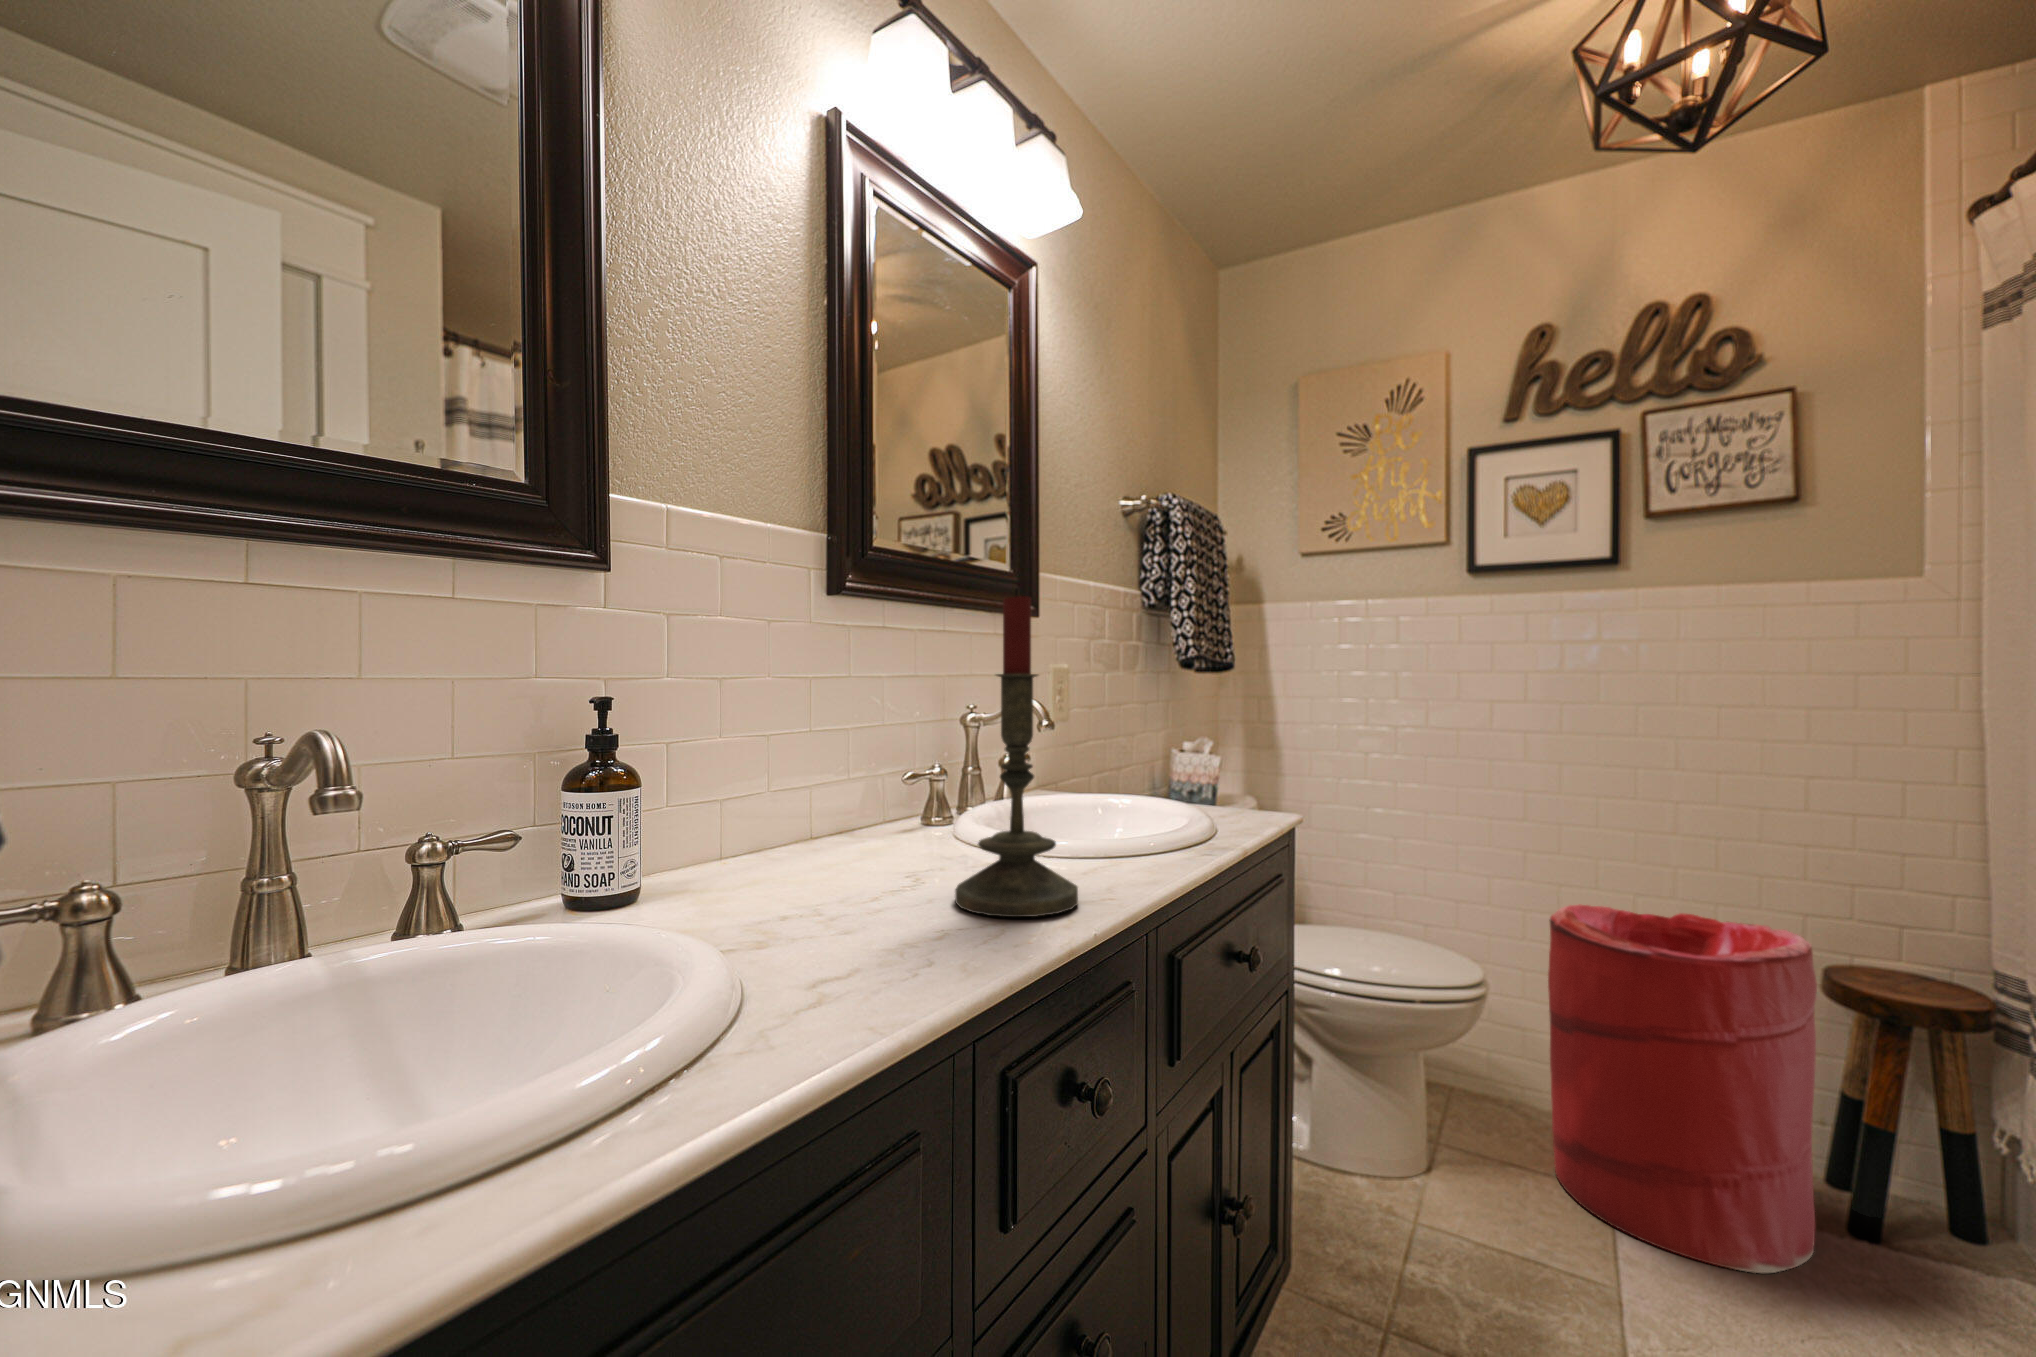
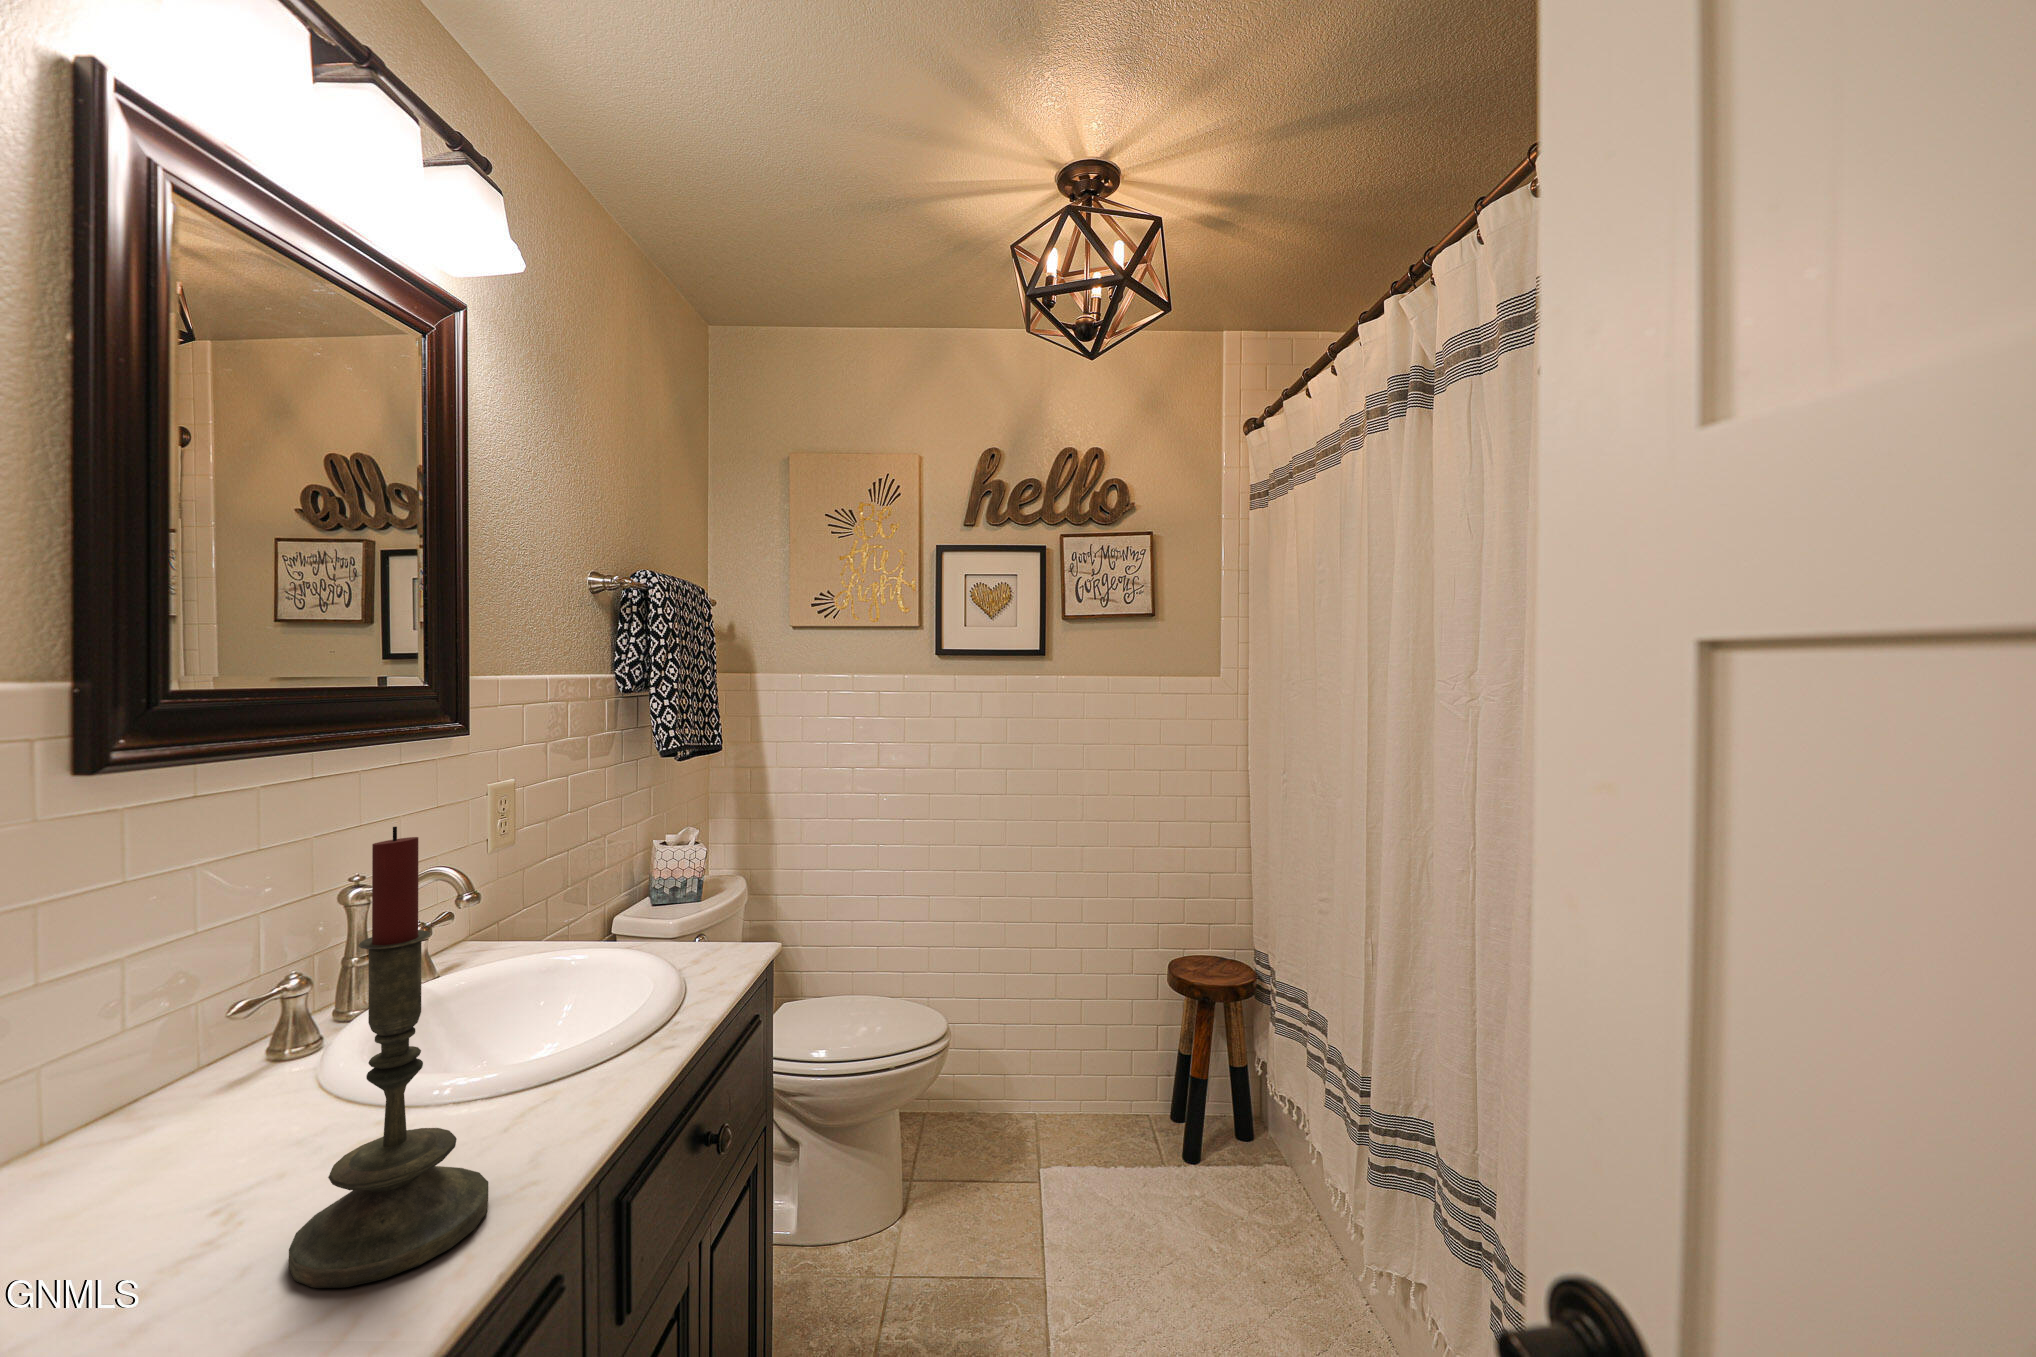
laundry hamper: present [1548,904,1817,1273] -> none [994,936,1161,1226]

